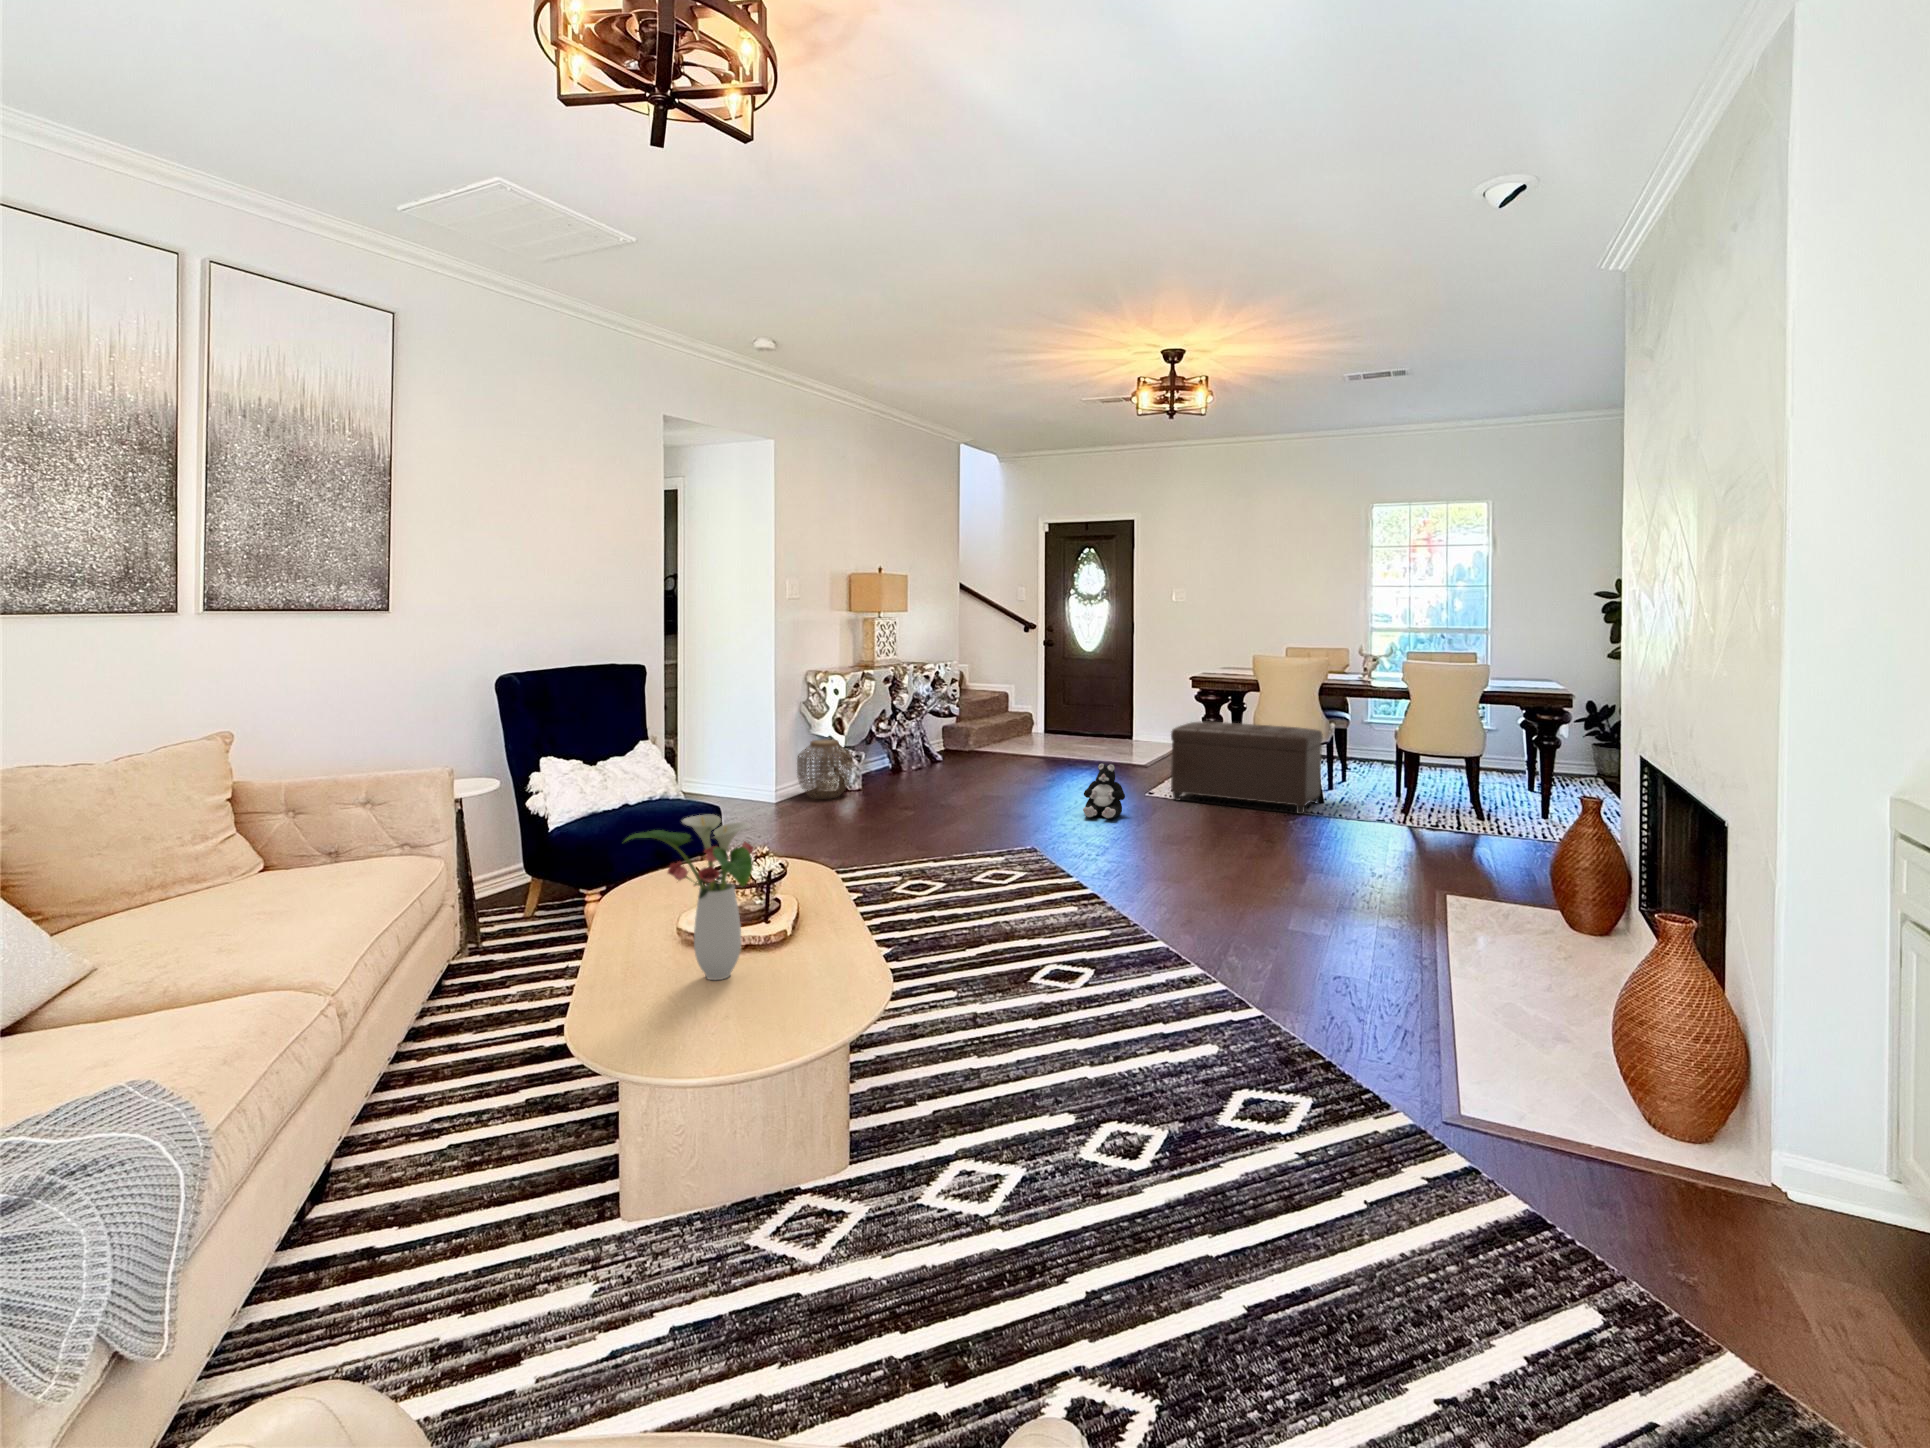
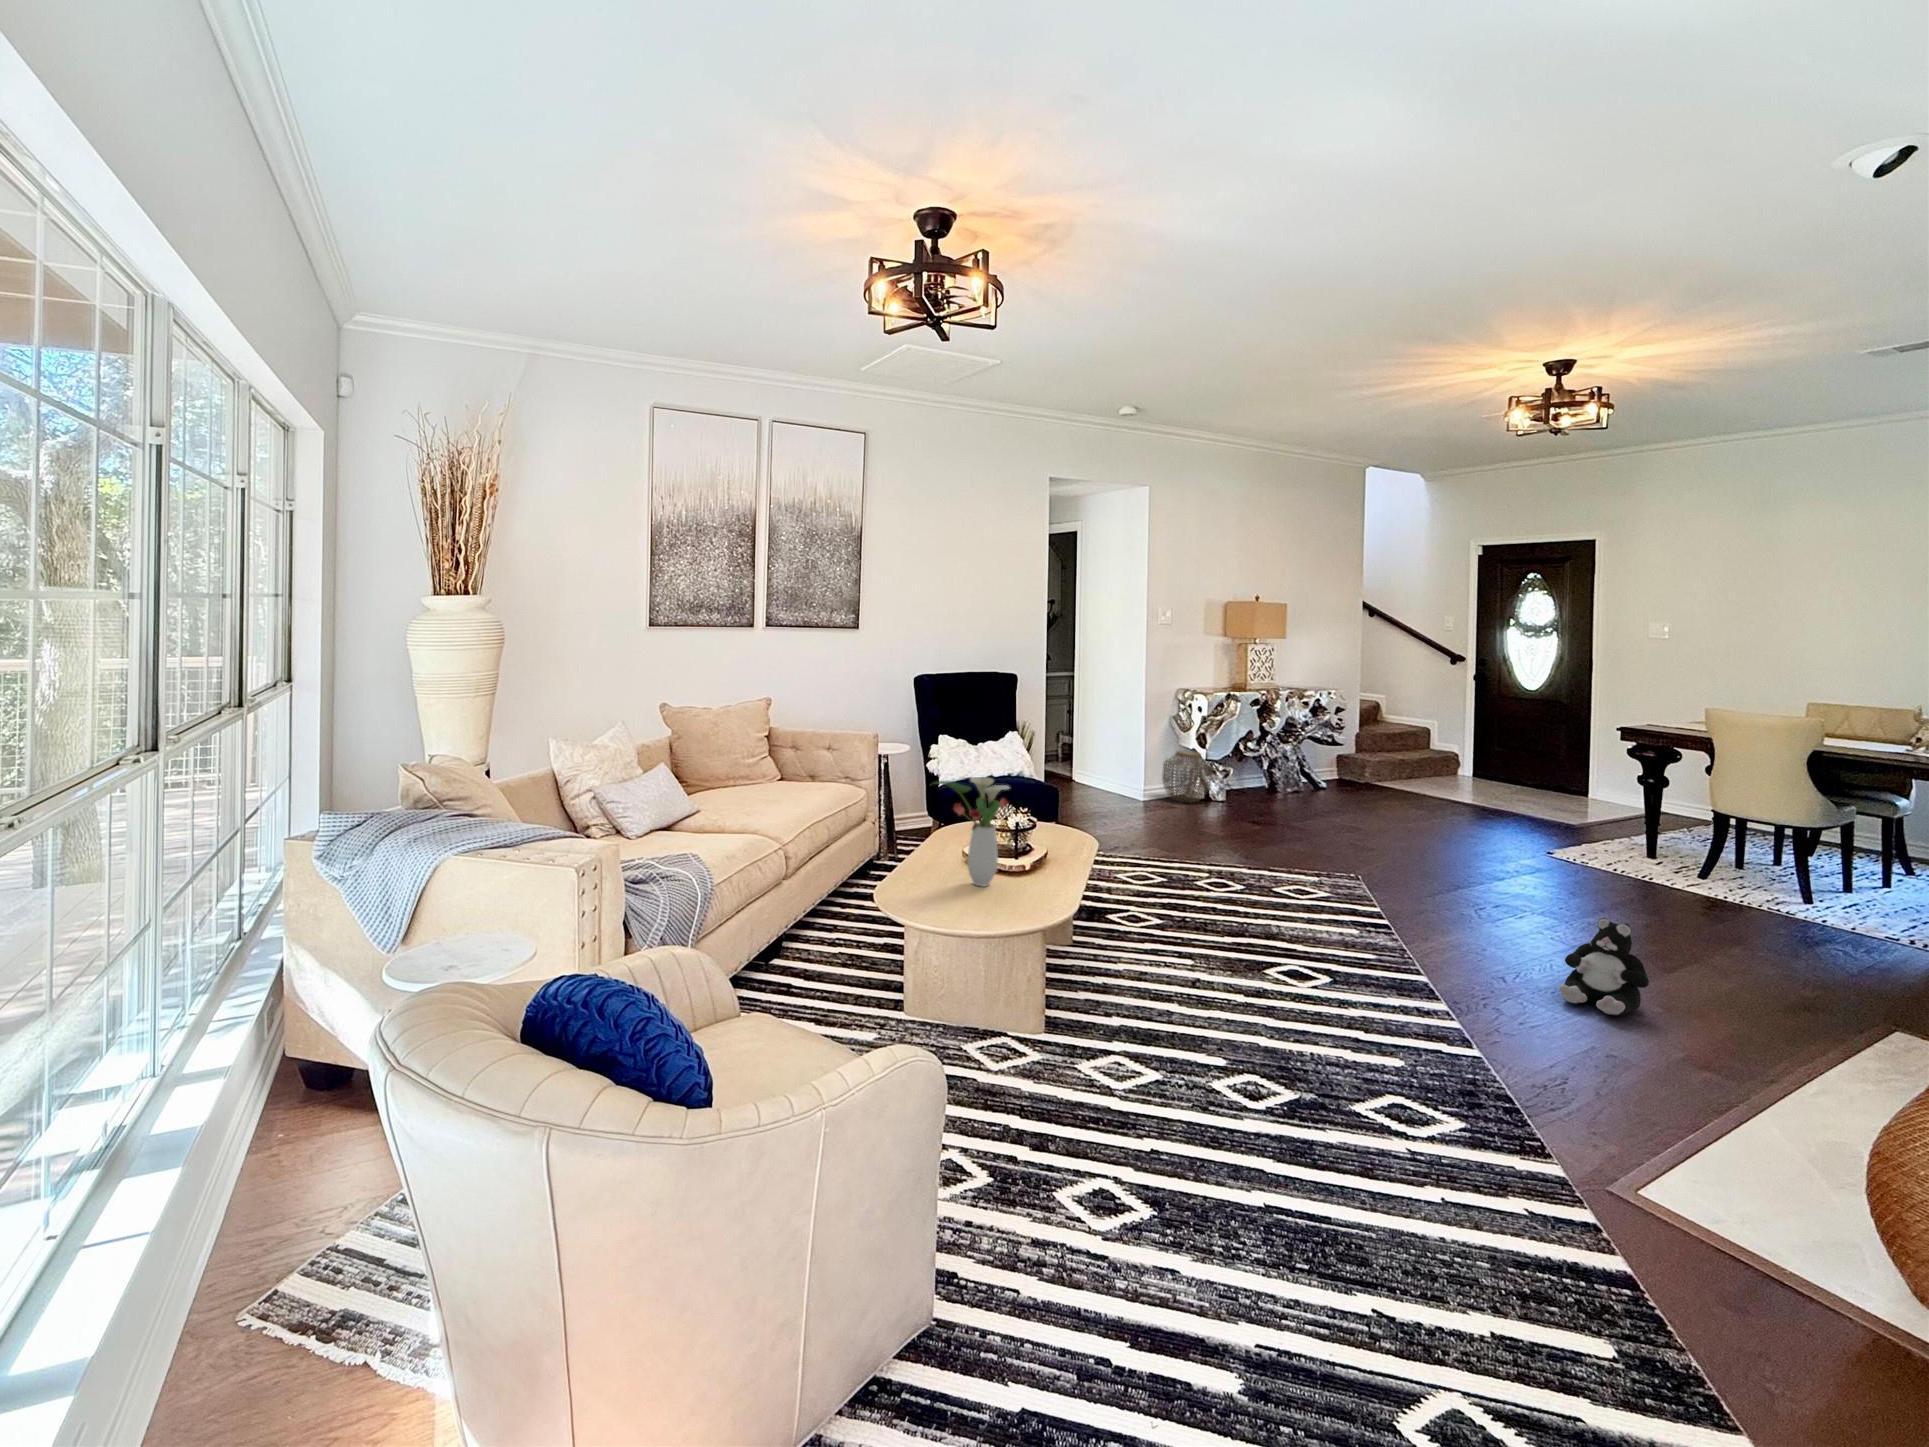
ottoman: present [1171,722,1323,814] -> none [1555,782,1784,906]
plush toy: present [1083,763,1125,819] -> present [1559,918,1649,1016]

